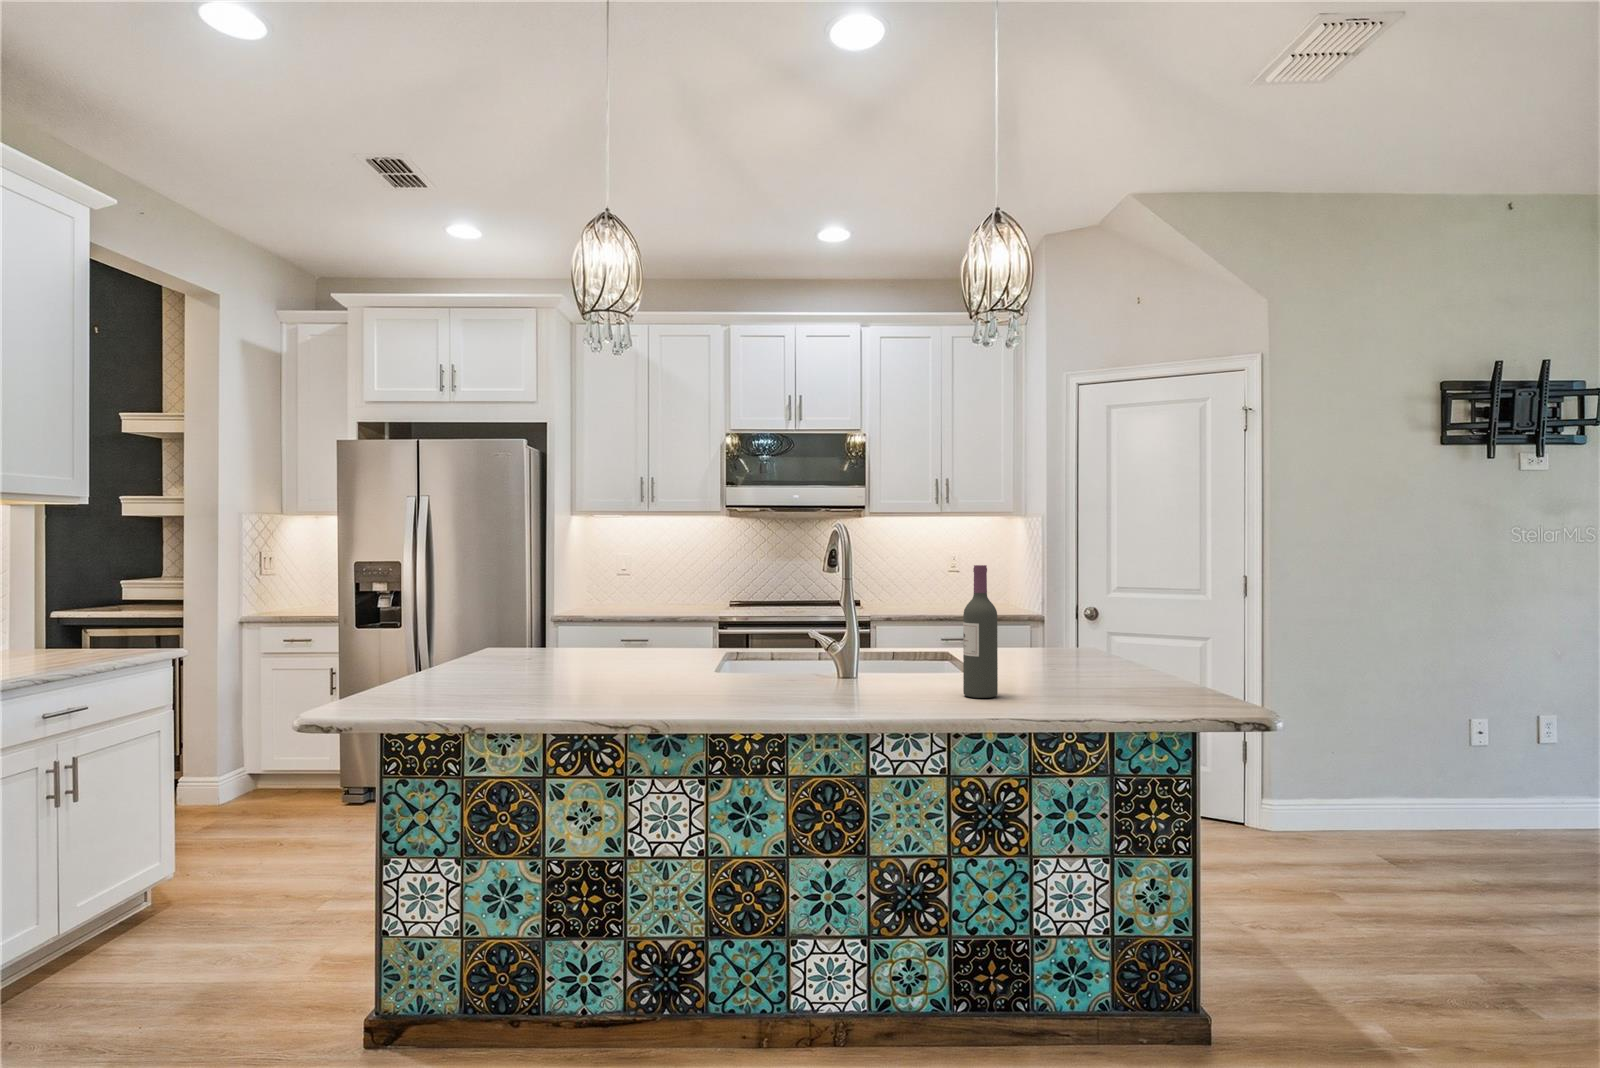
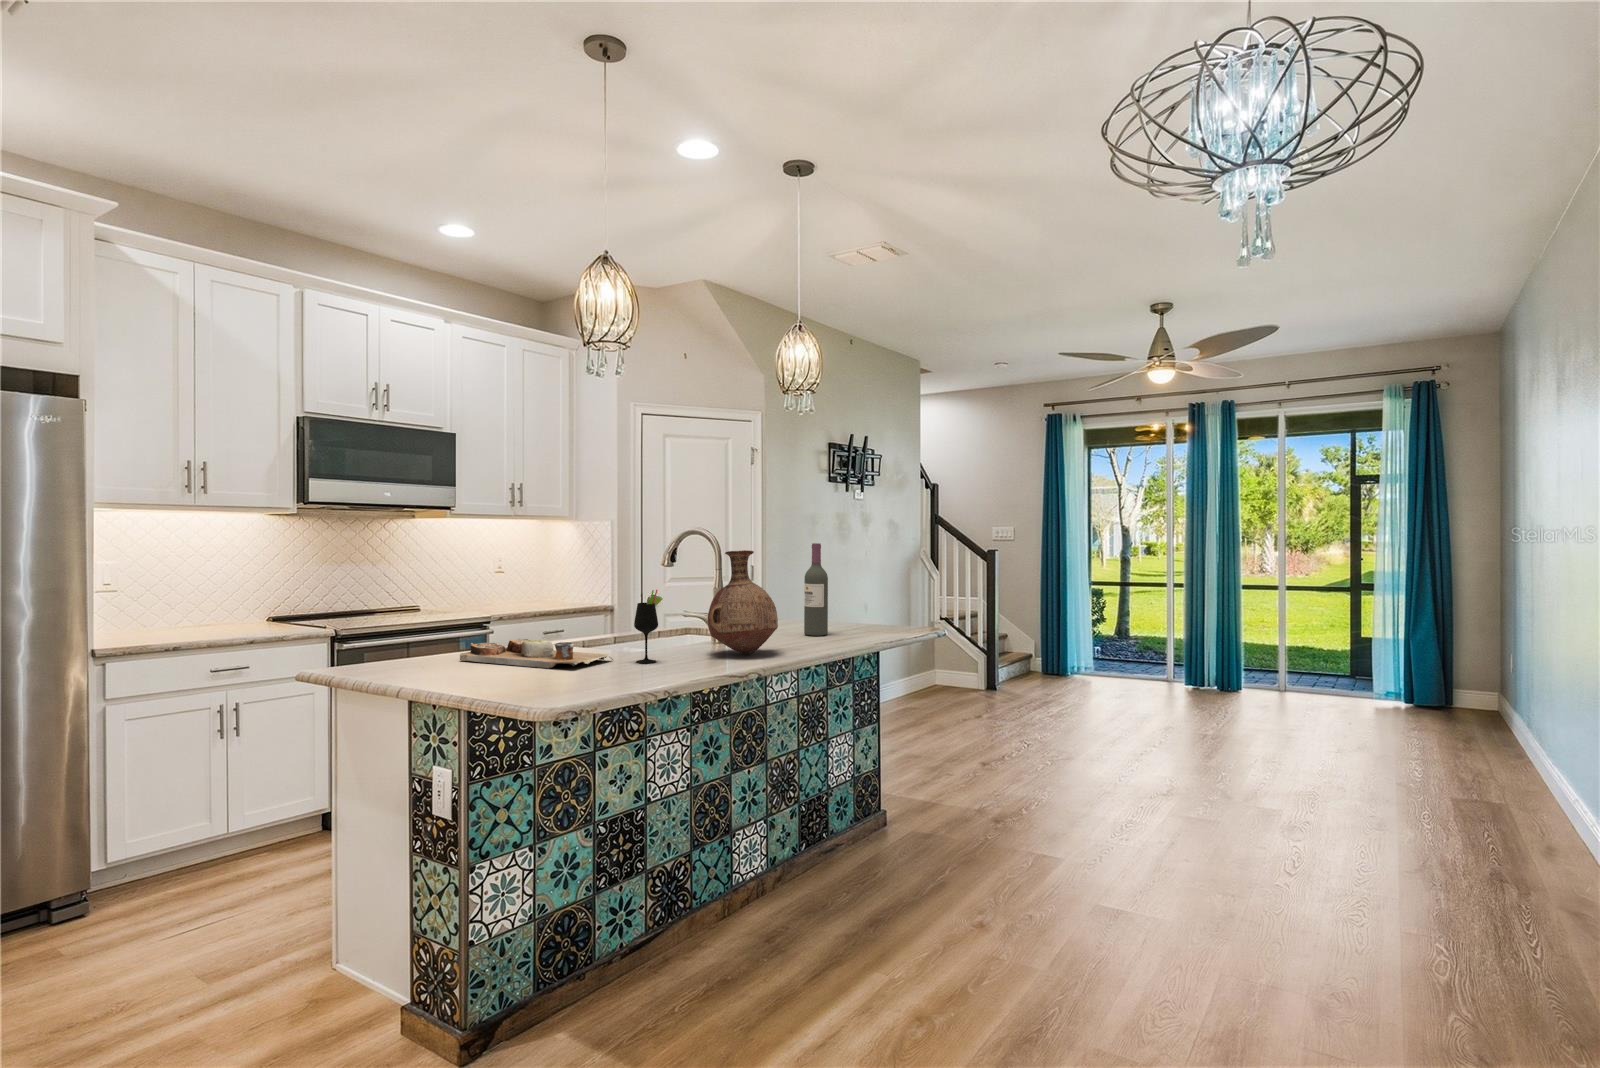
vase: none [720,566,829,702] -> present [708,550,778,654]
wine glass: none [650,608,677,693] -> present [634,590,663,663]
cutting board: none [578,652,654,686] -> present [460,639,613,669]

